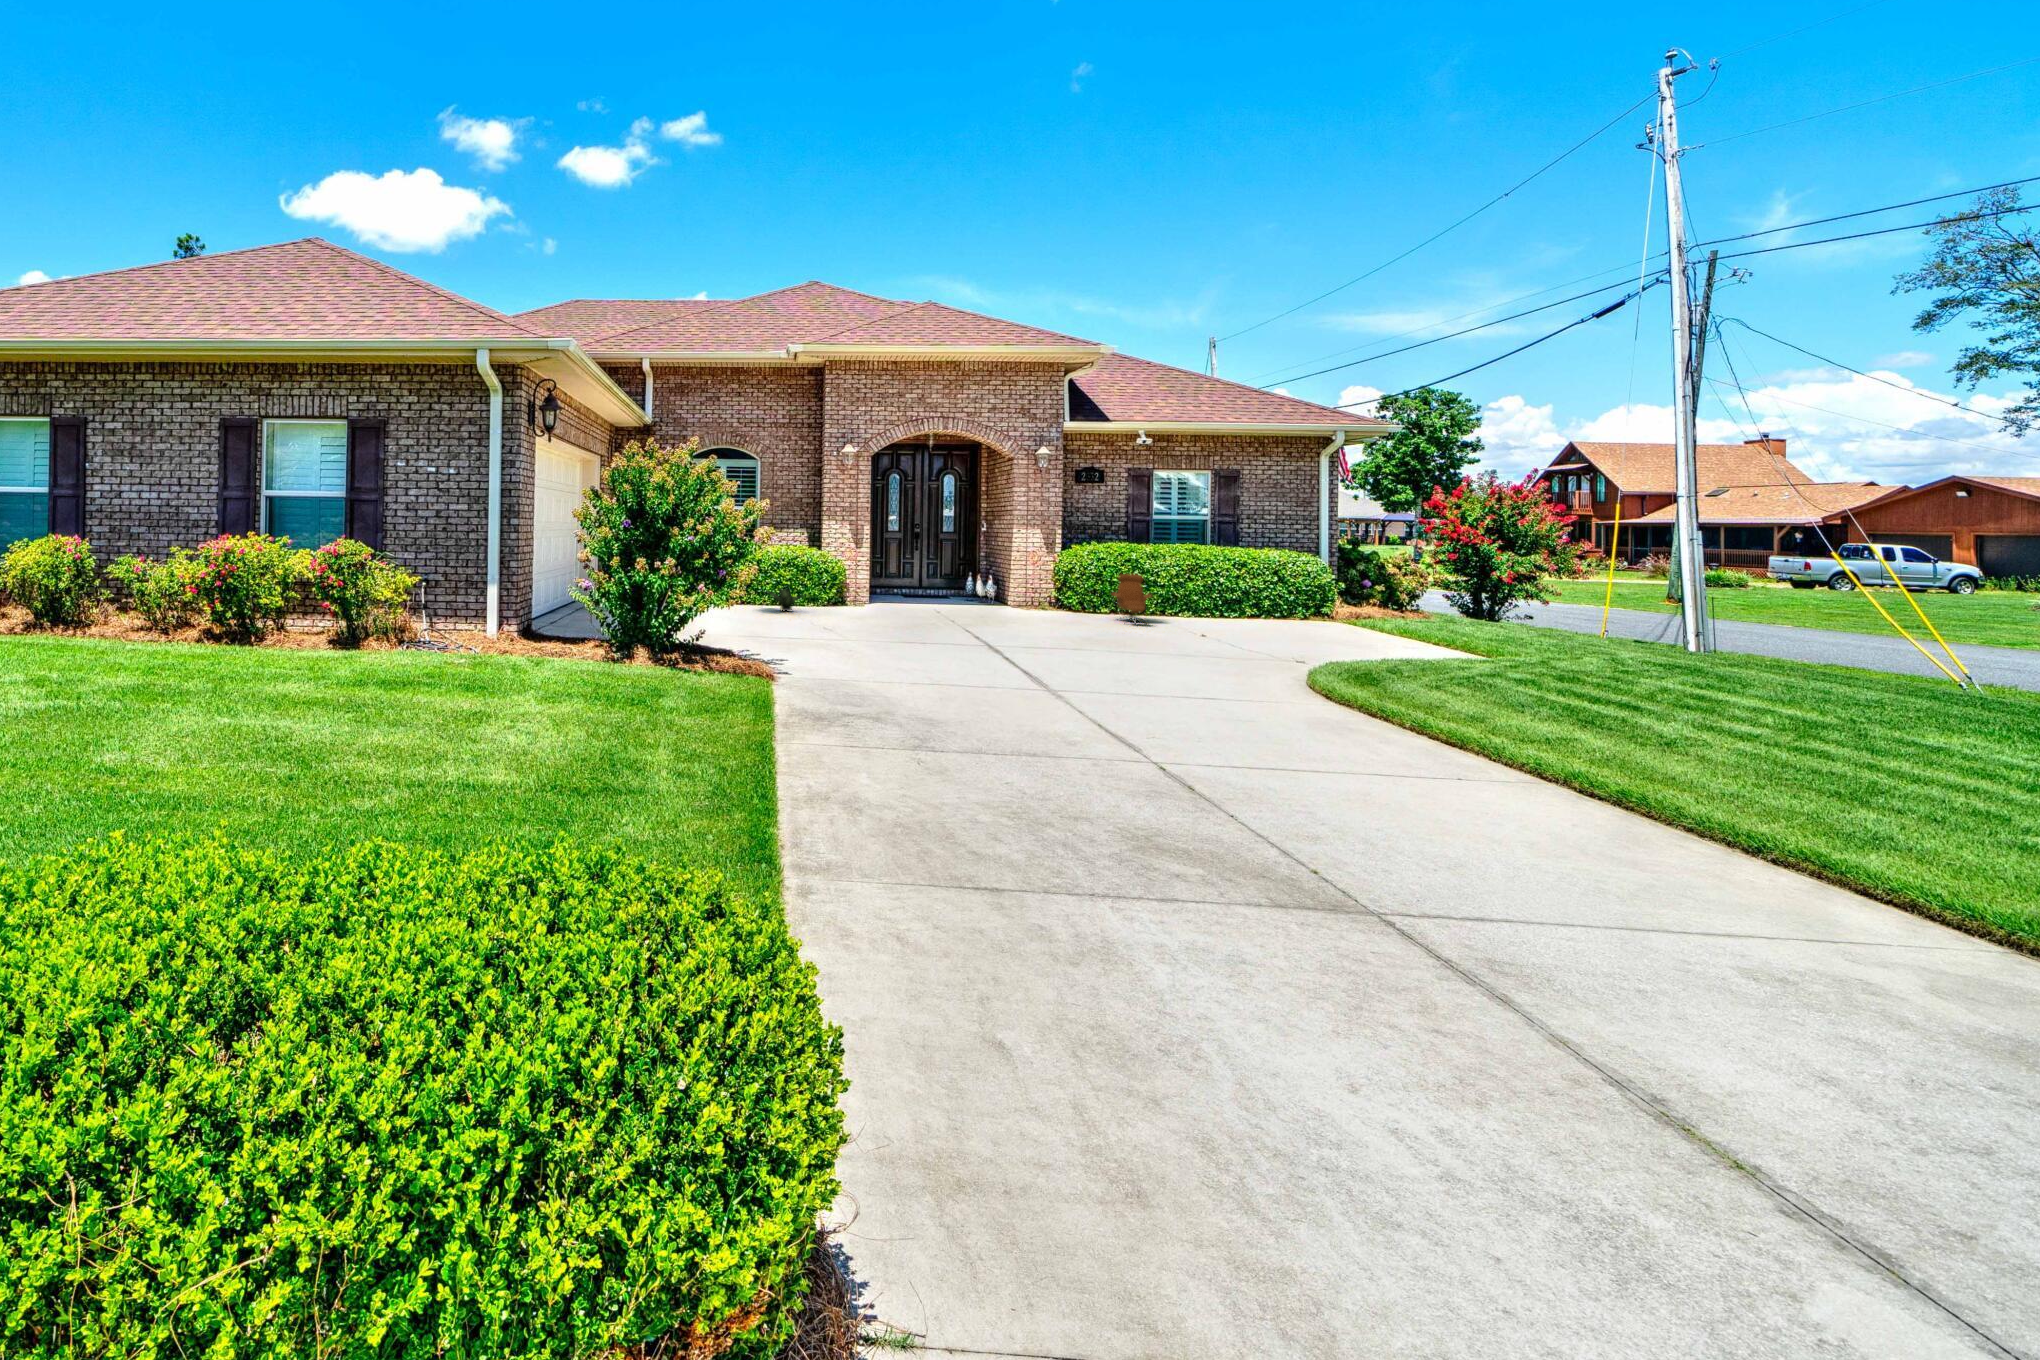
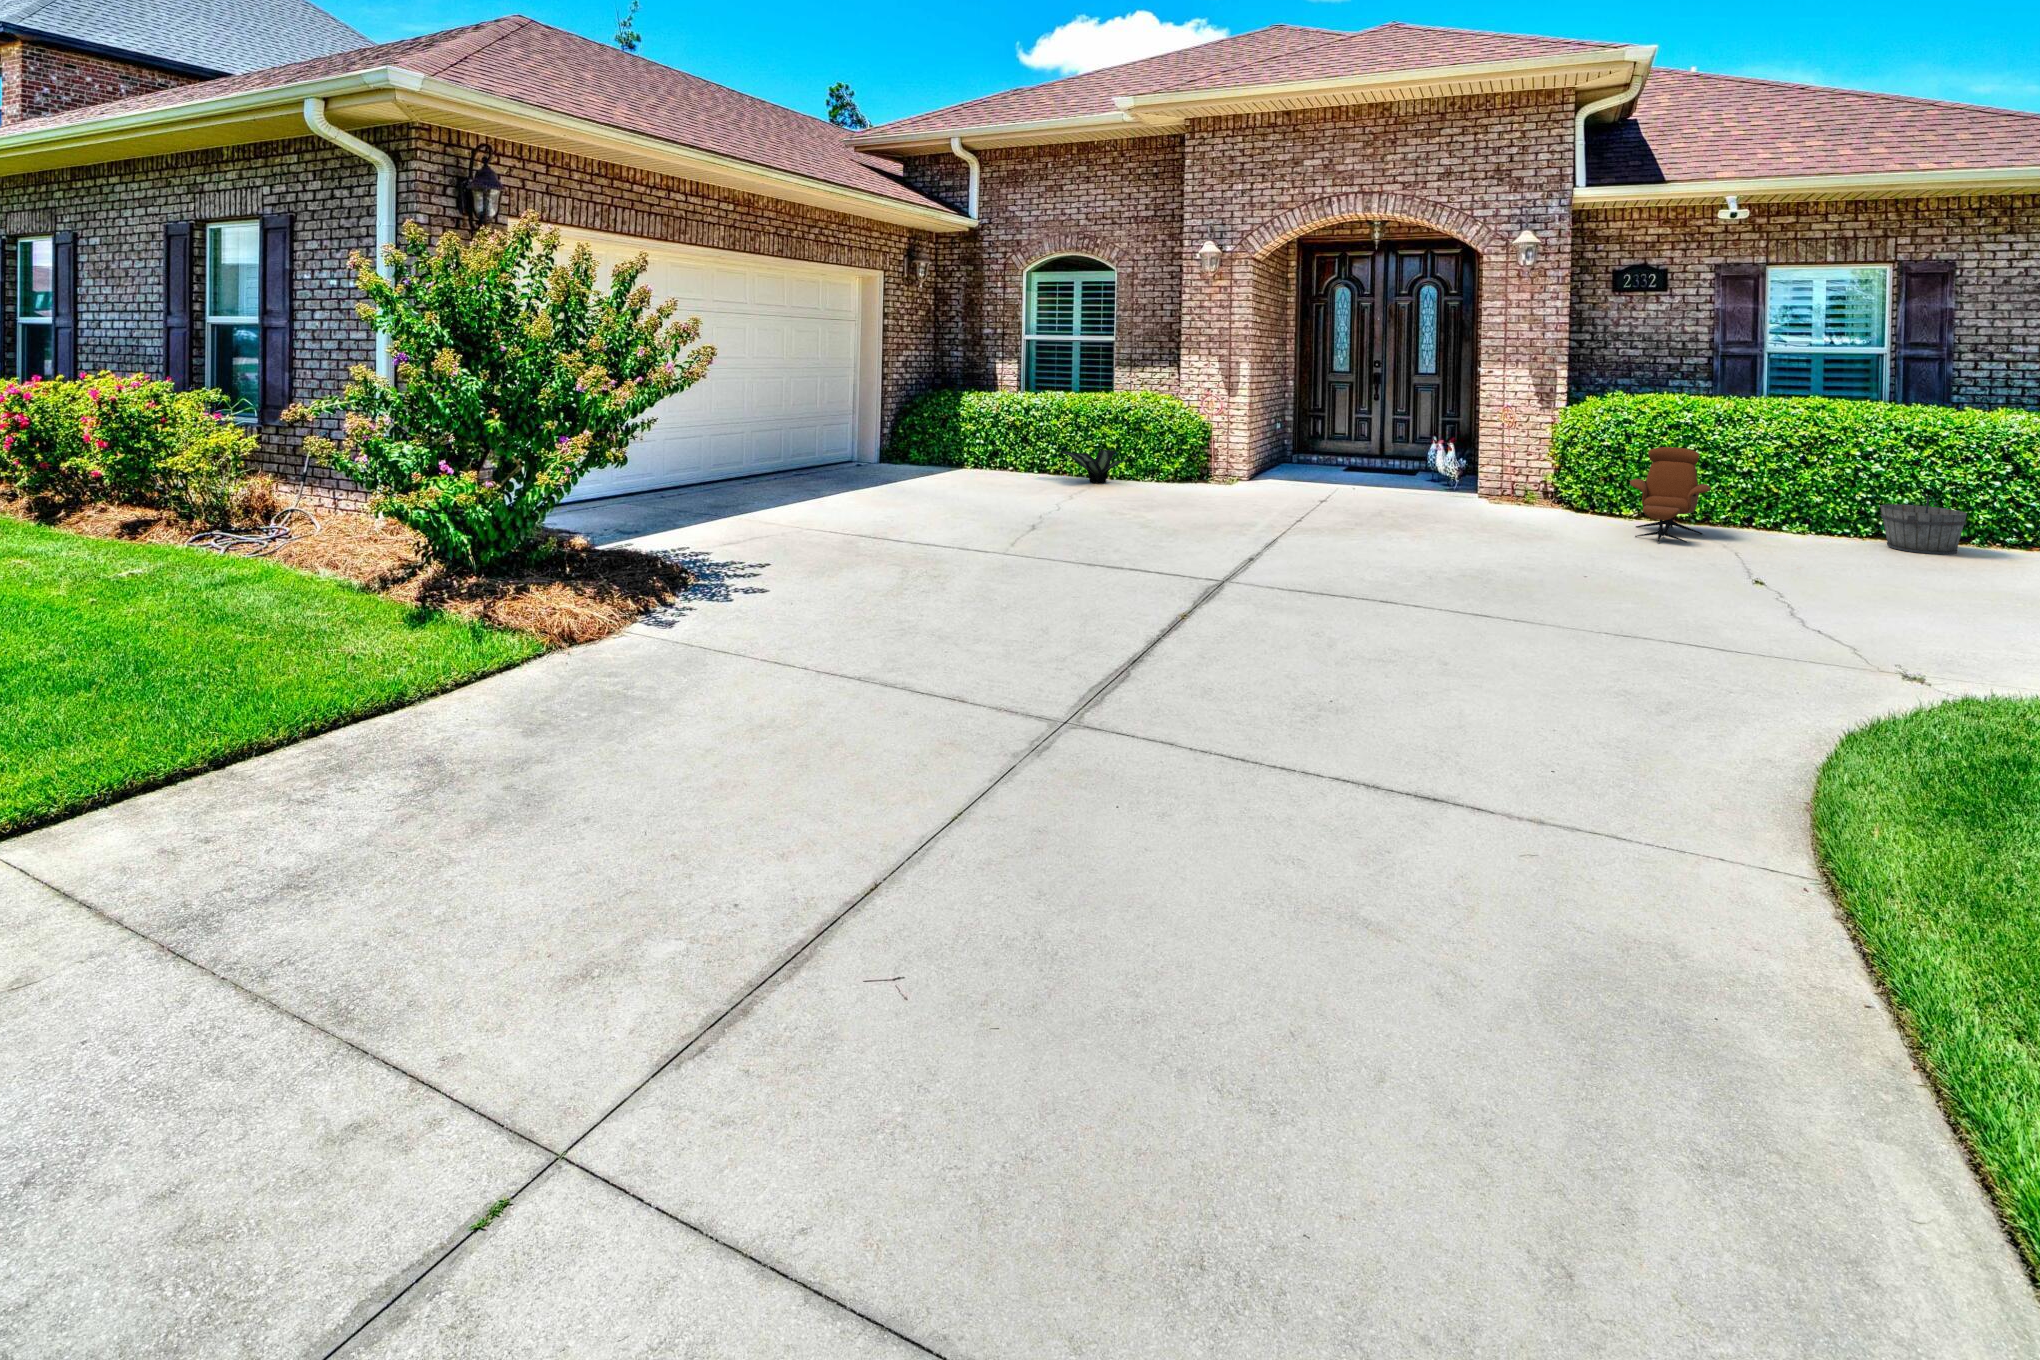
wooden bucket: none [1228,593,1265,623] -> present [1880,494,1967,554]

